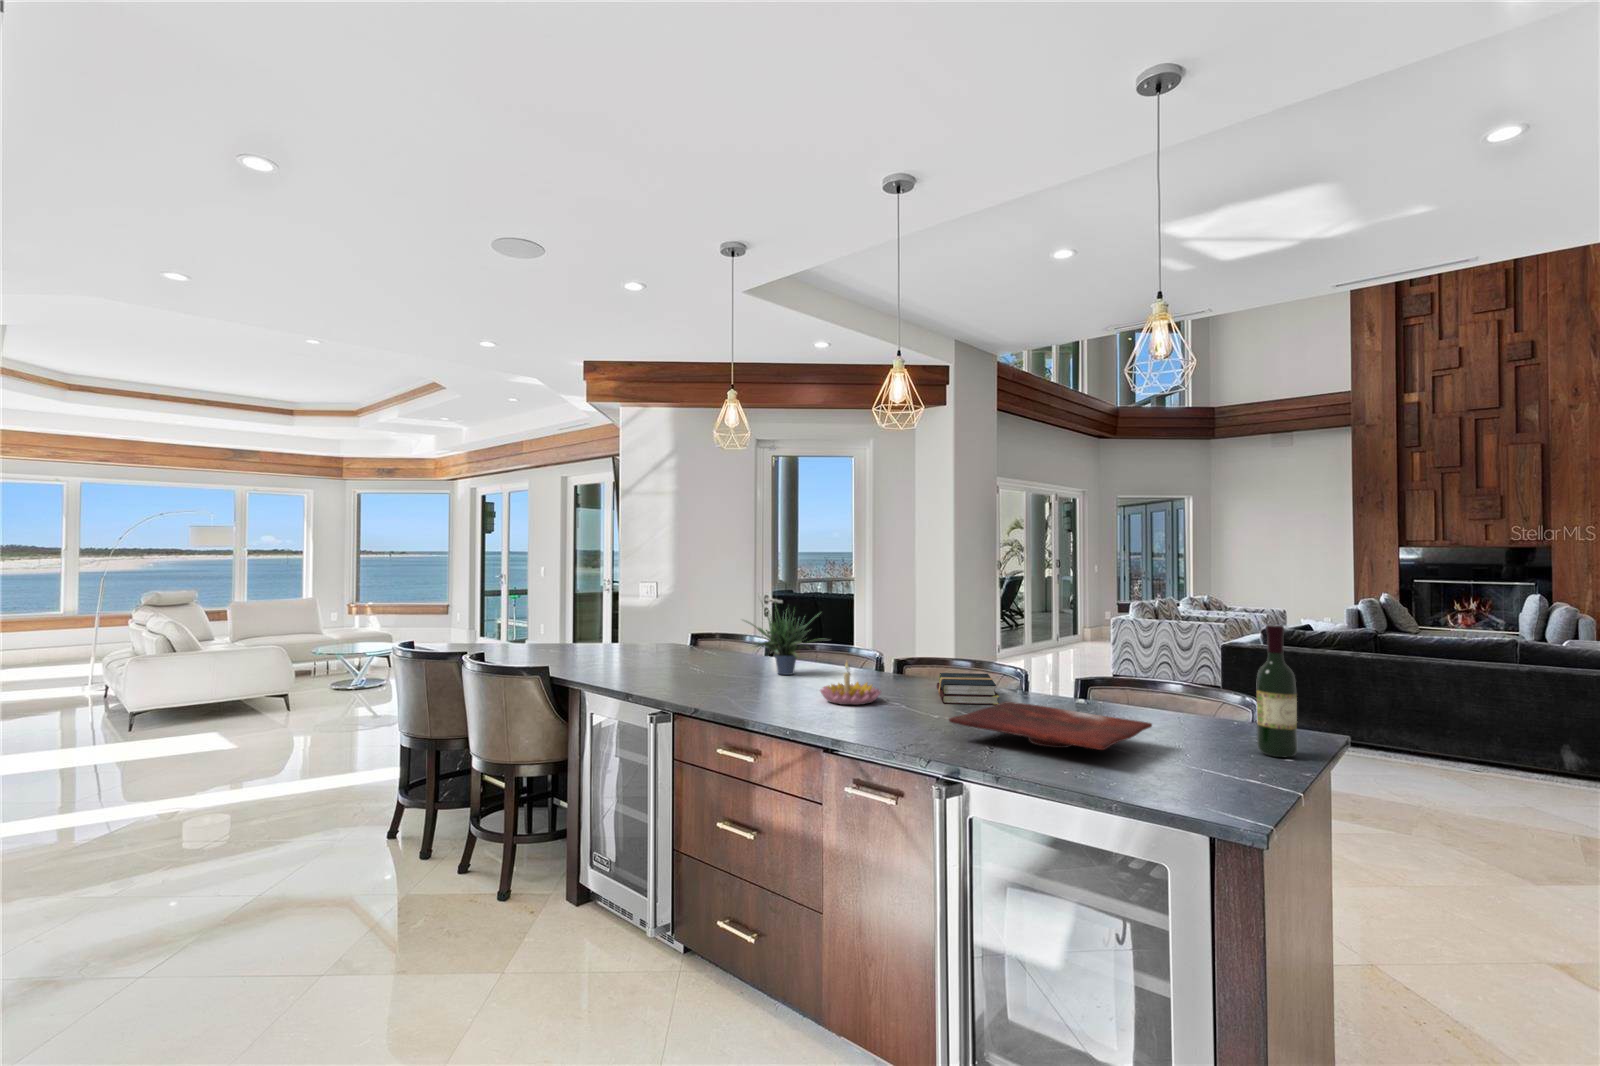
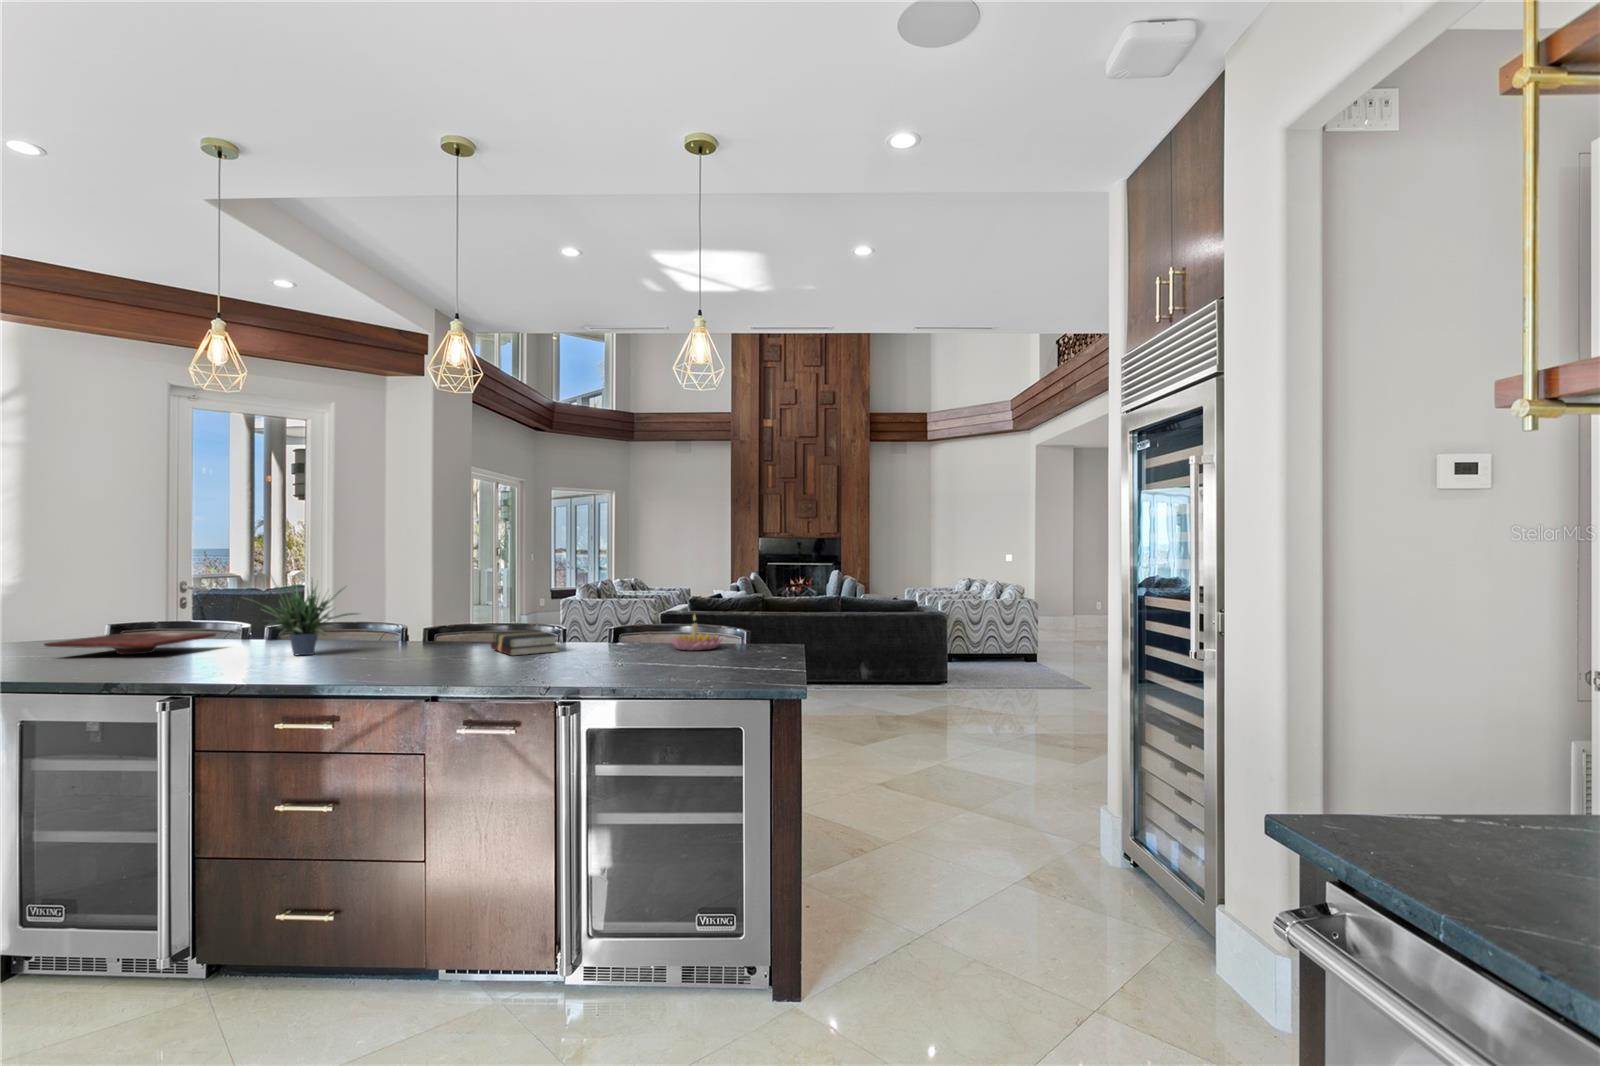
wine bottle: present [1257,625,1297,758] -> none [759,567,781,654]
candle holder: present [820,662,881,705] -> present [670,615,723,651]
cutting board: present [949,702,1152,750] -> present [44,633,216,654]

